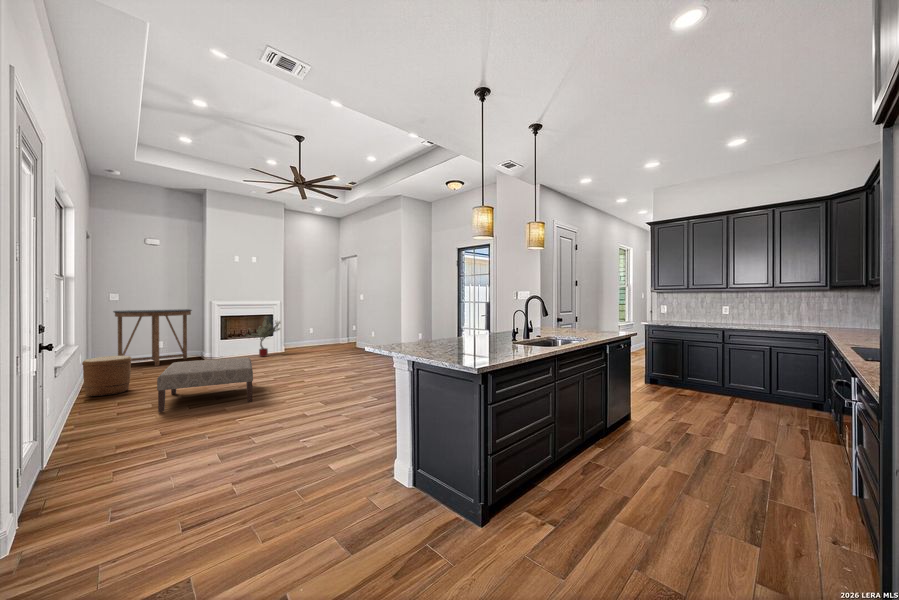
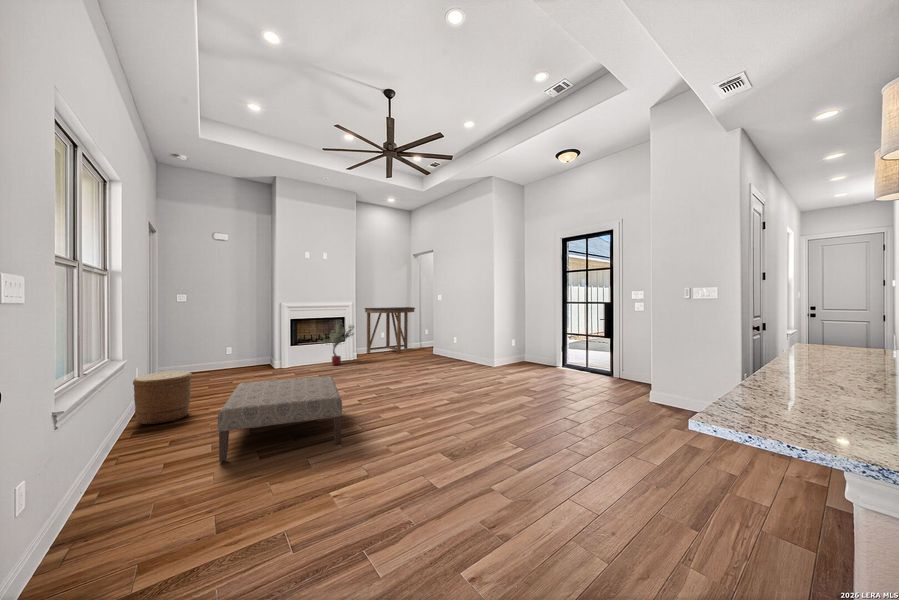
console table: present [113,309,192,366] -> present [365,307,415,354]

